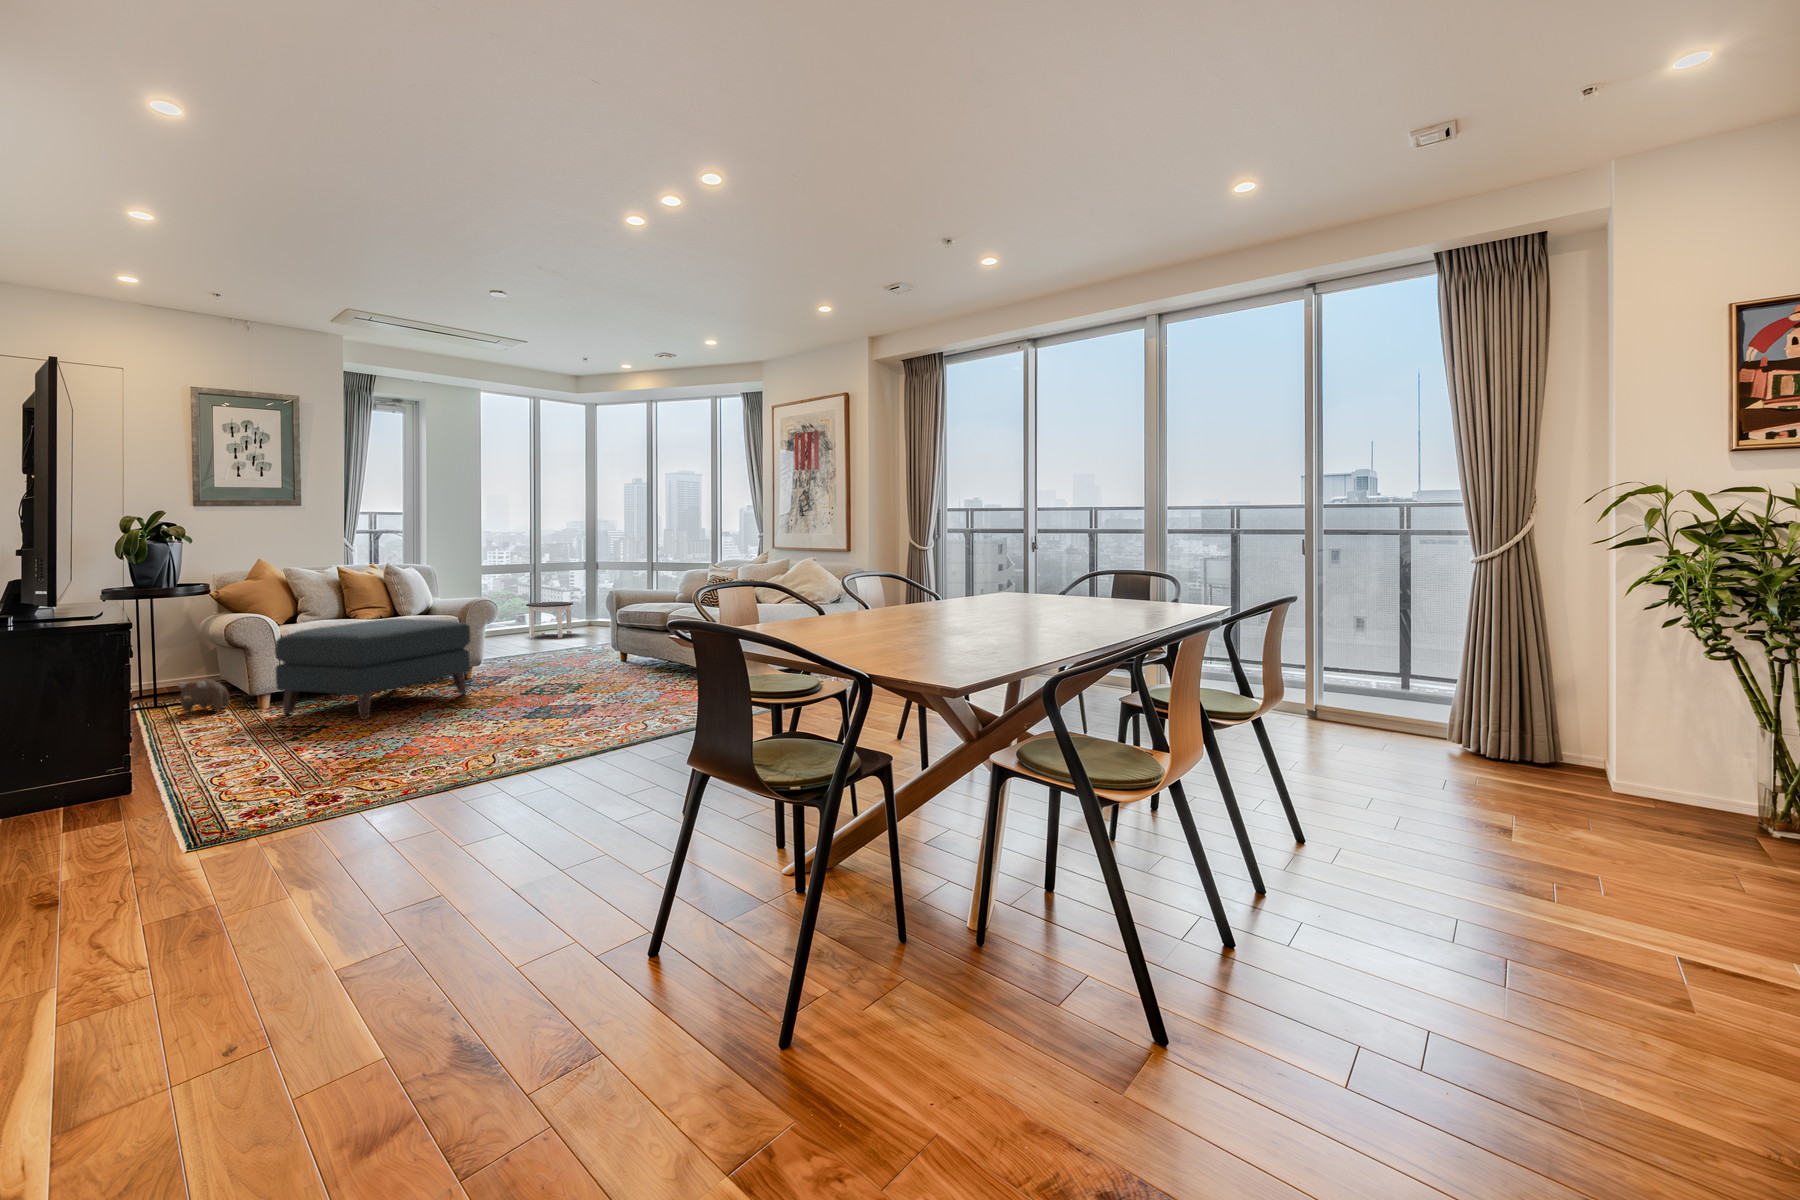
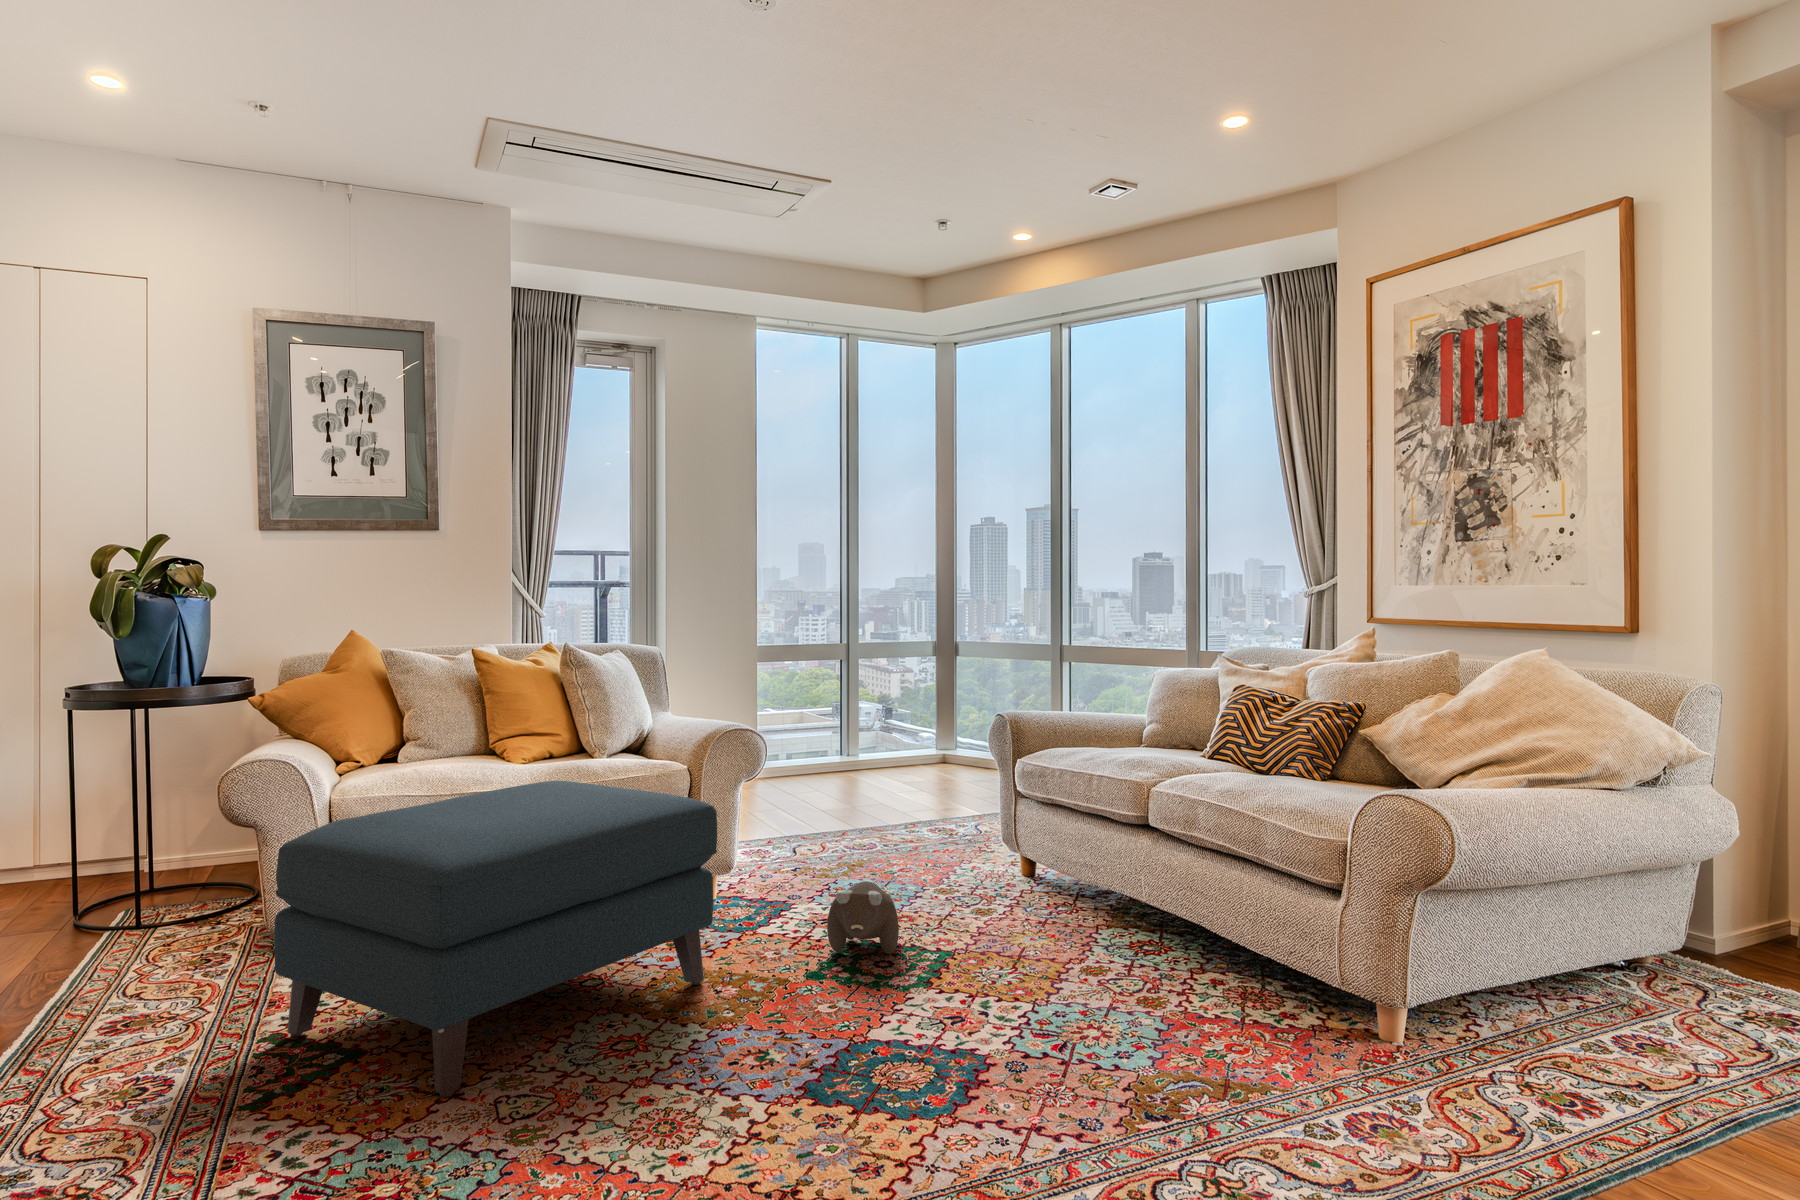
round table: present [526,602,573,638] -> none [807,711,888,783]
plush toy: present [177,679,229,712] -> present [827,881,899,954]

